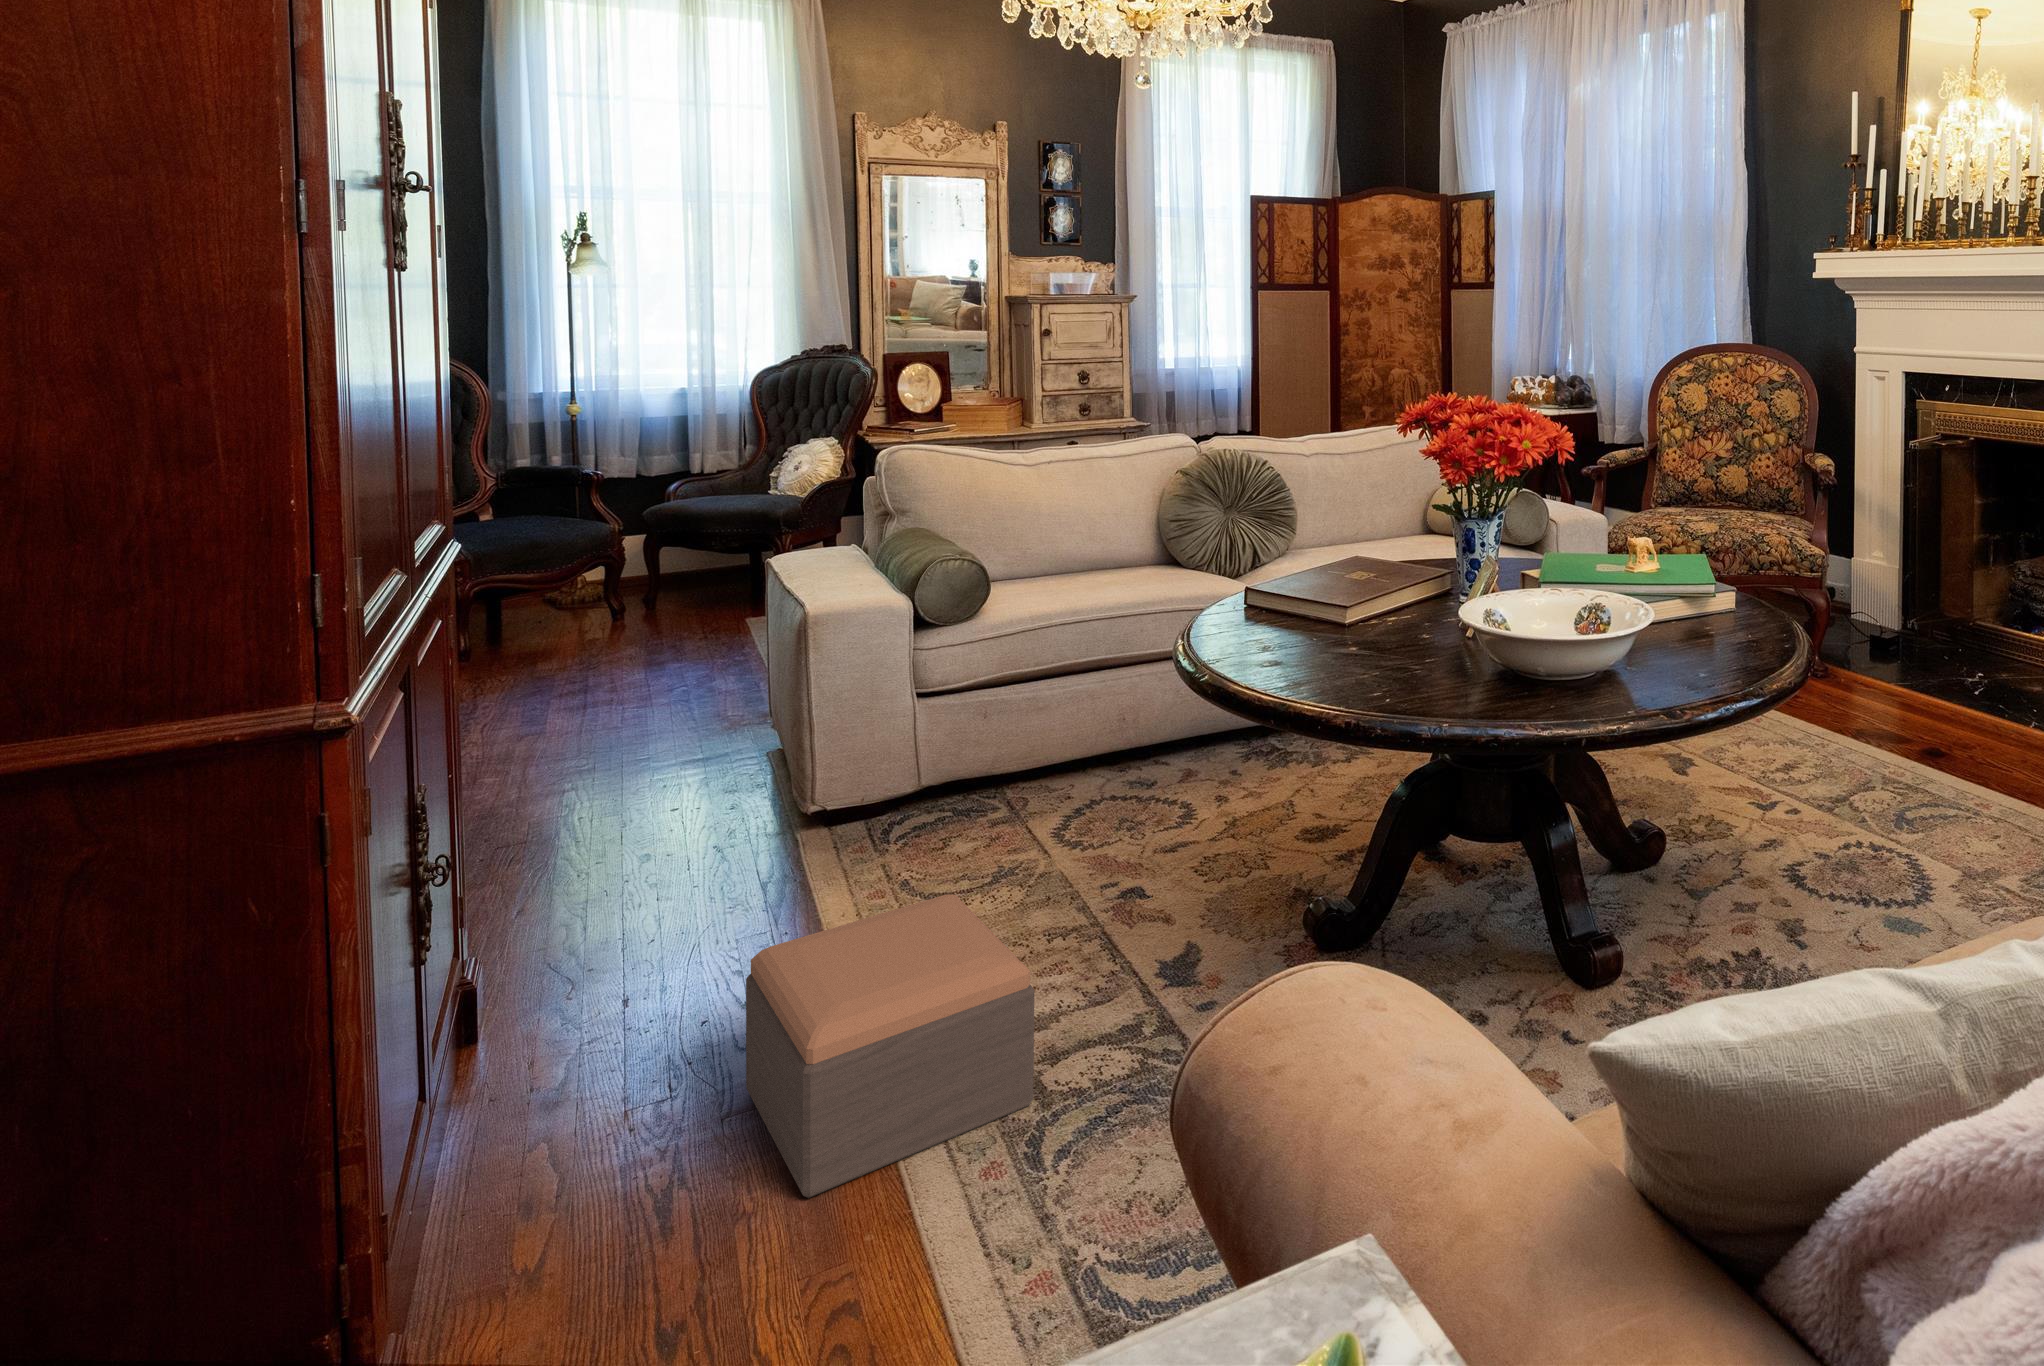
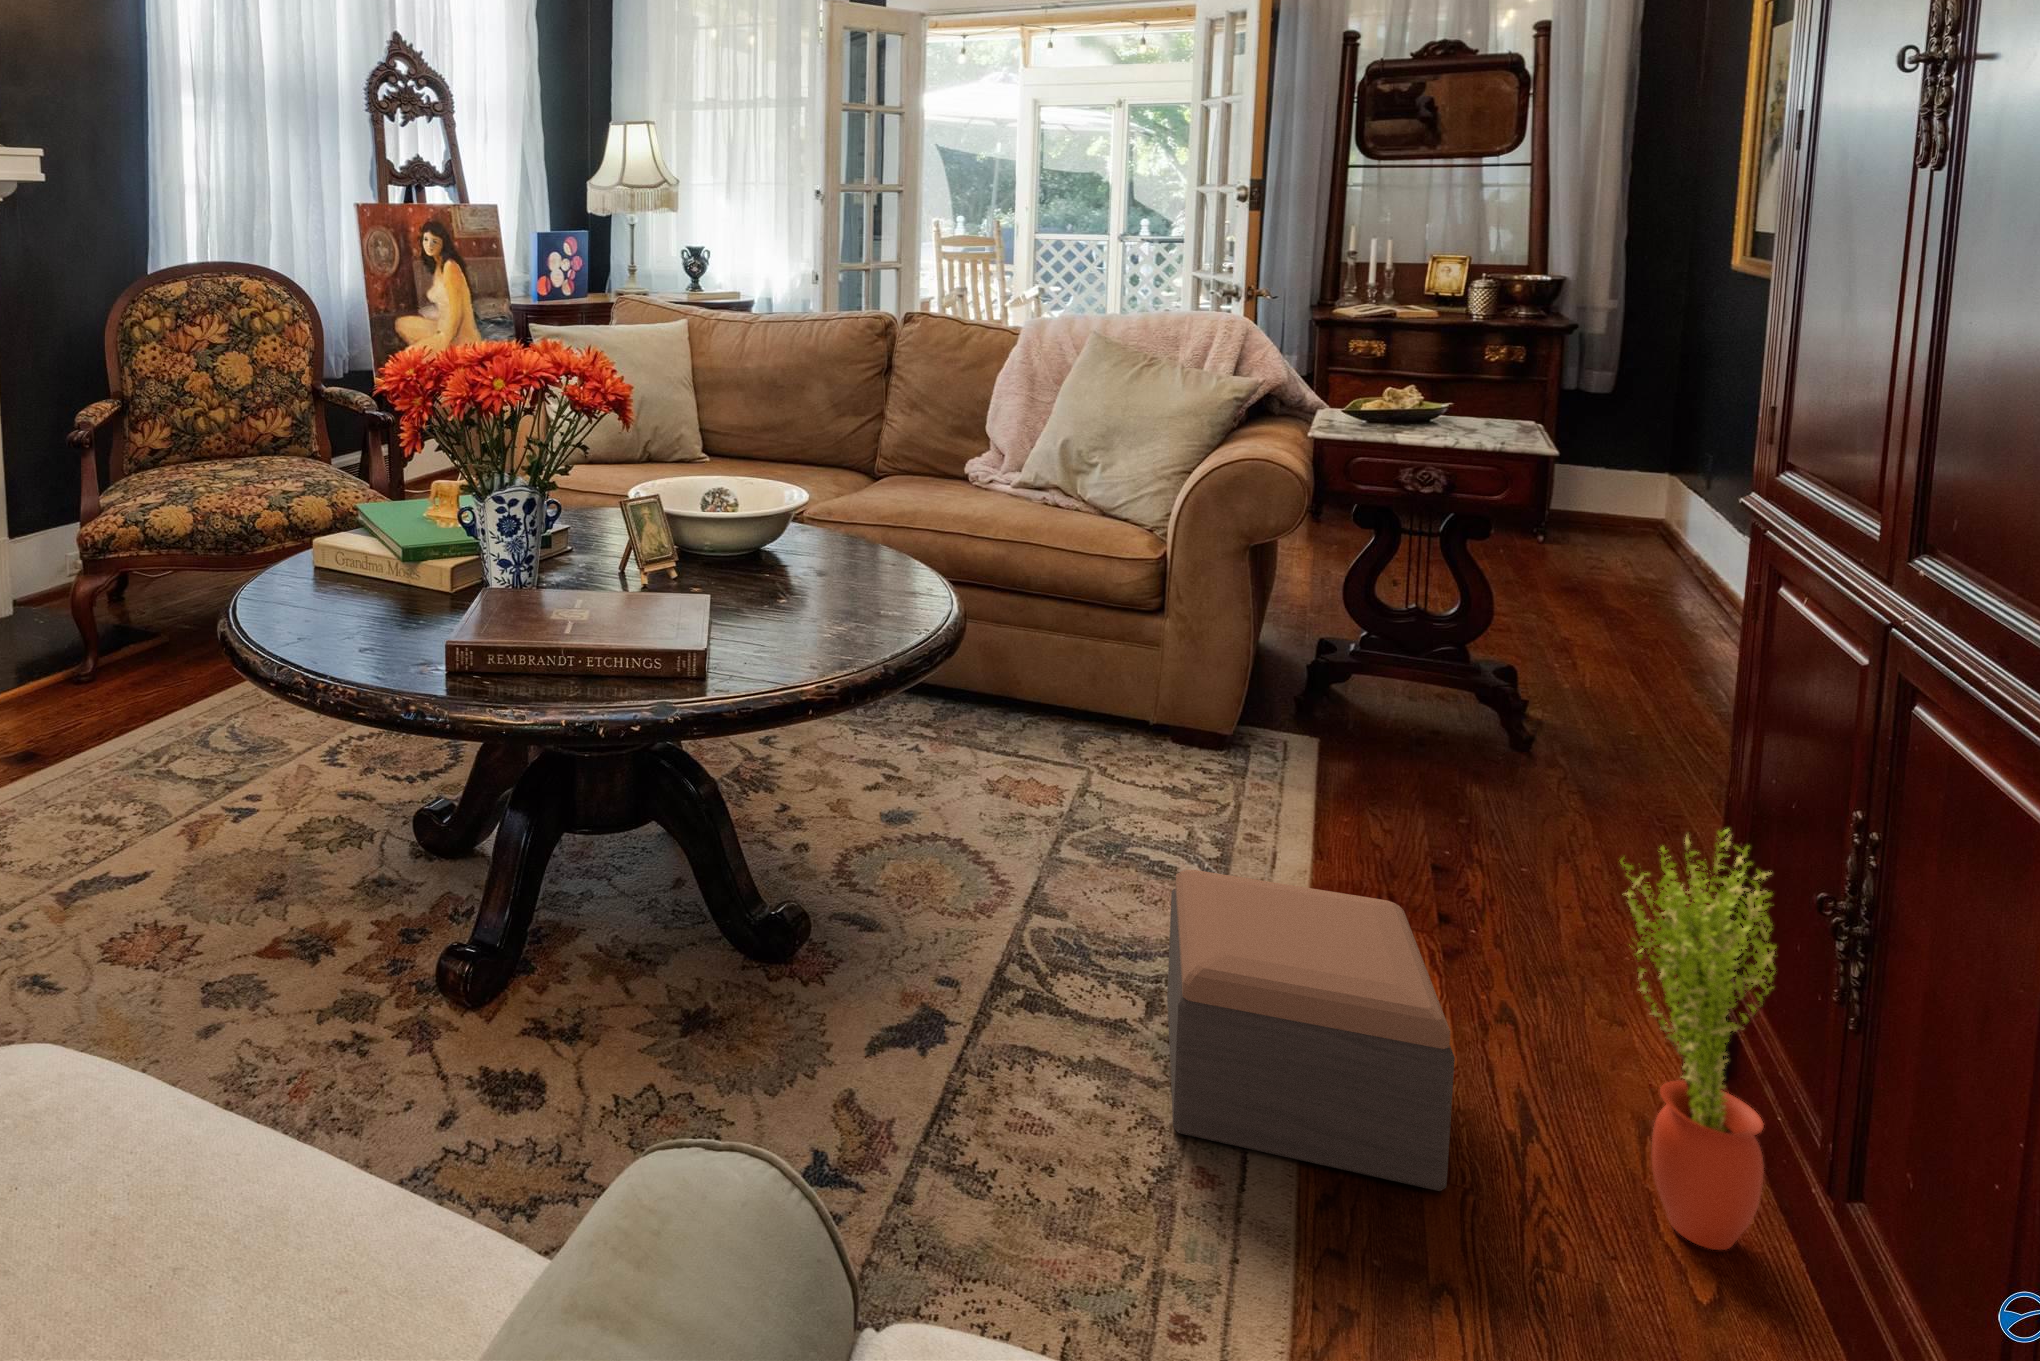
potted plant: none [467,847,609,1205] -> present [1620,829,1777,1250]

